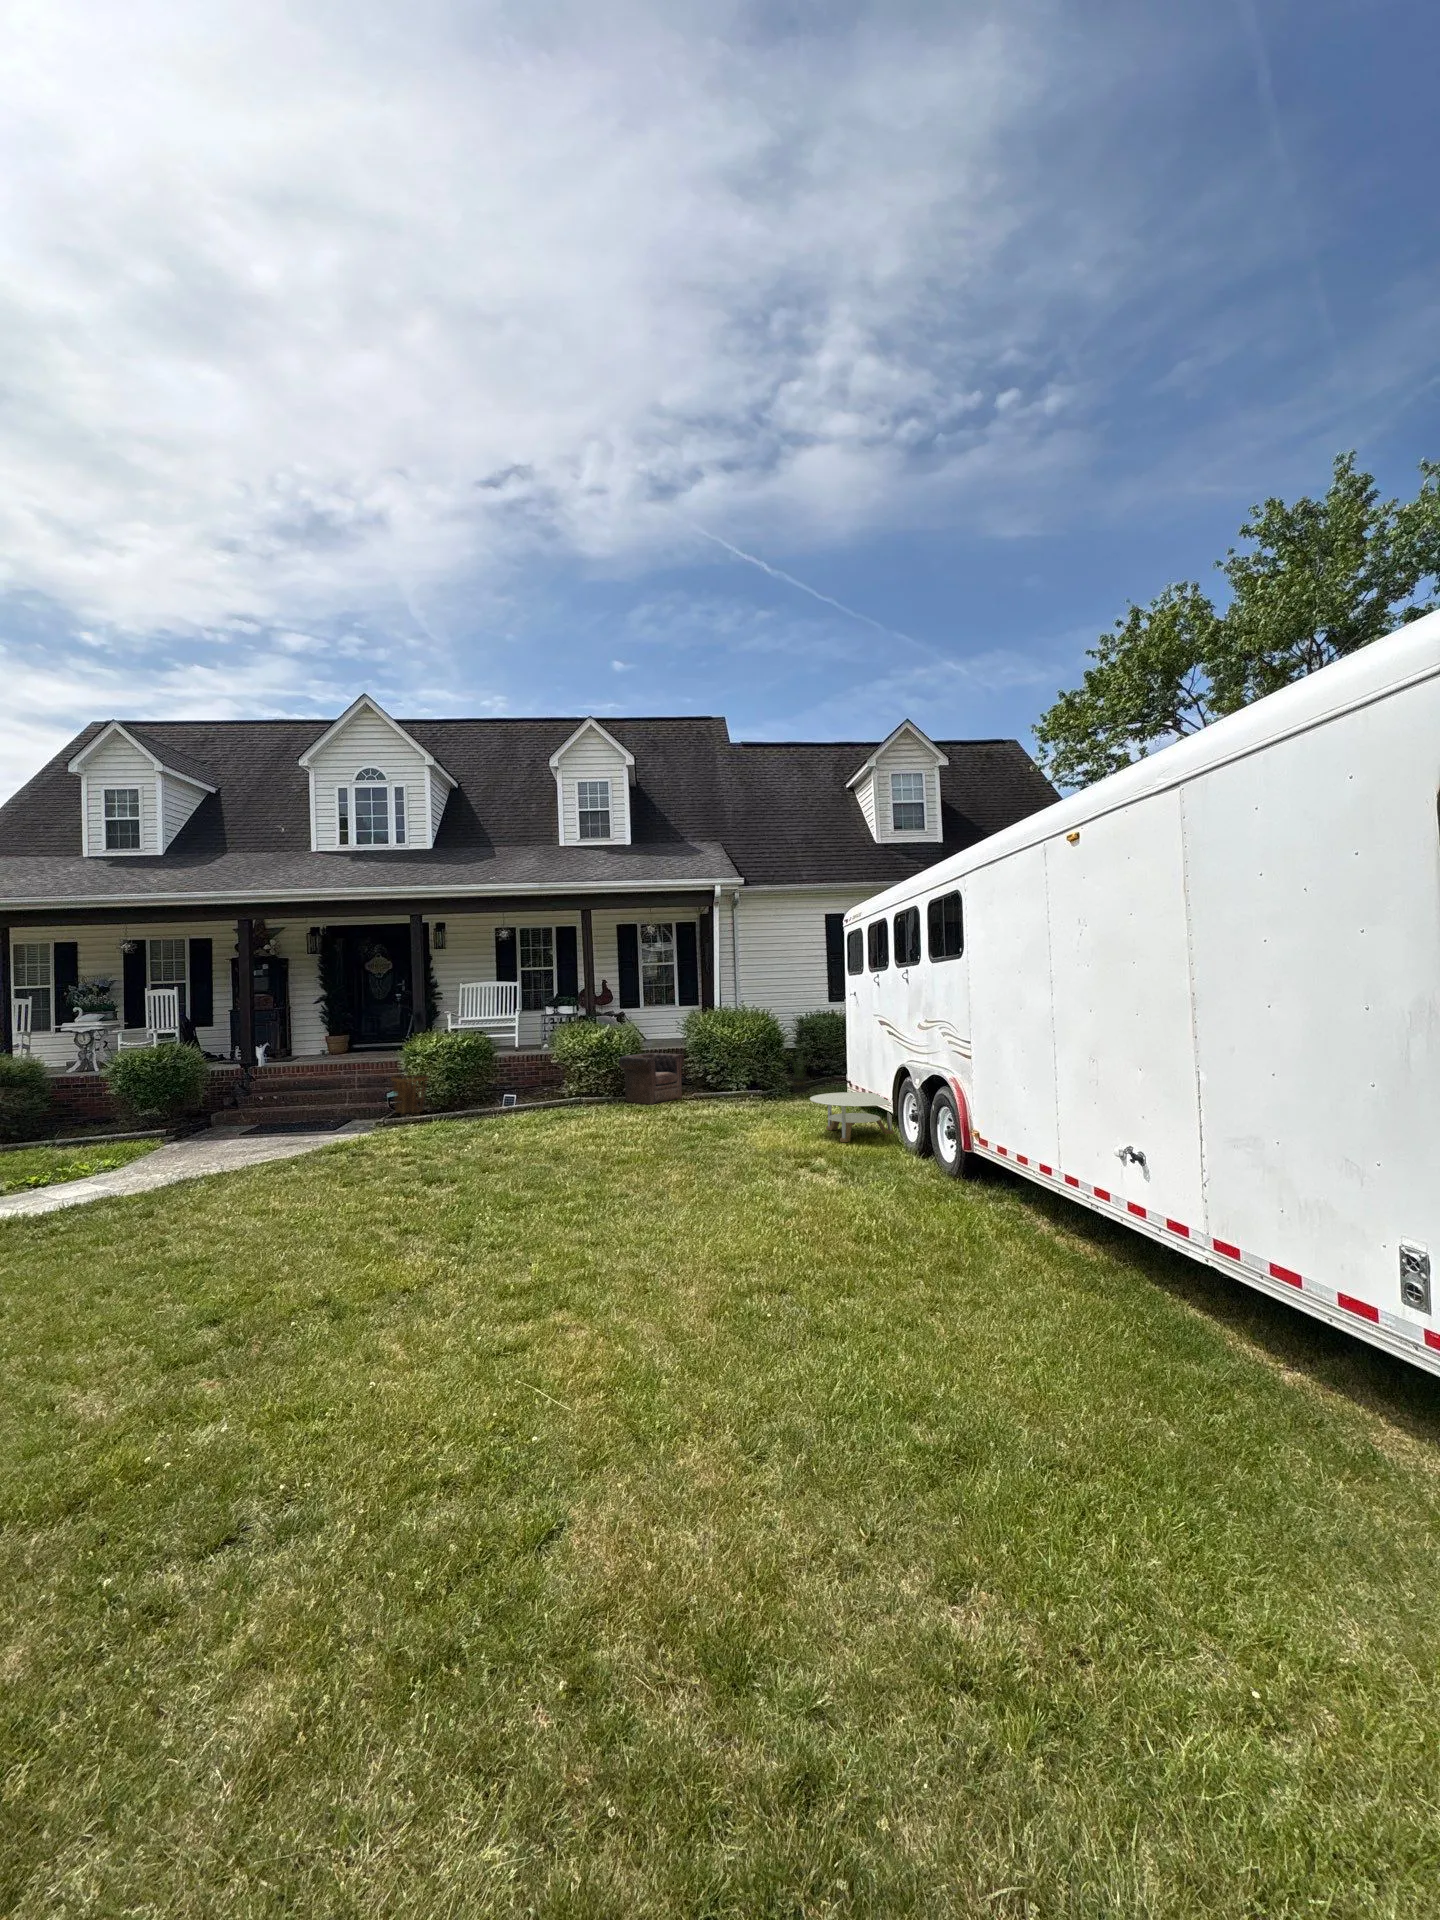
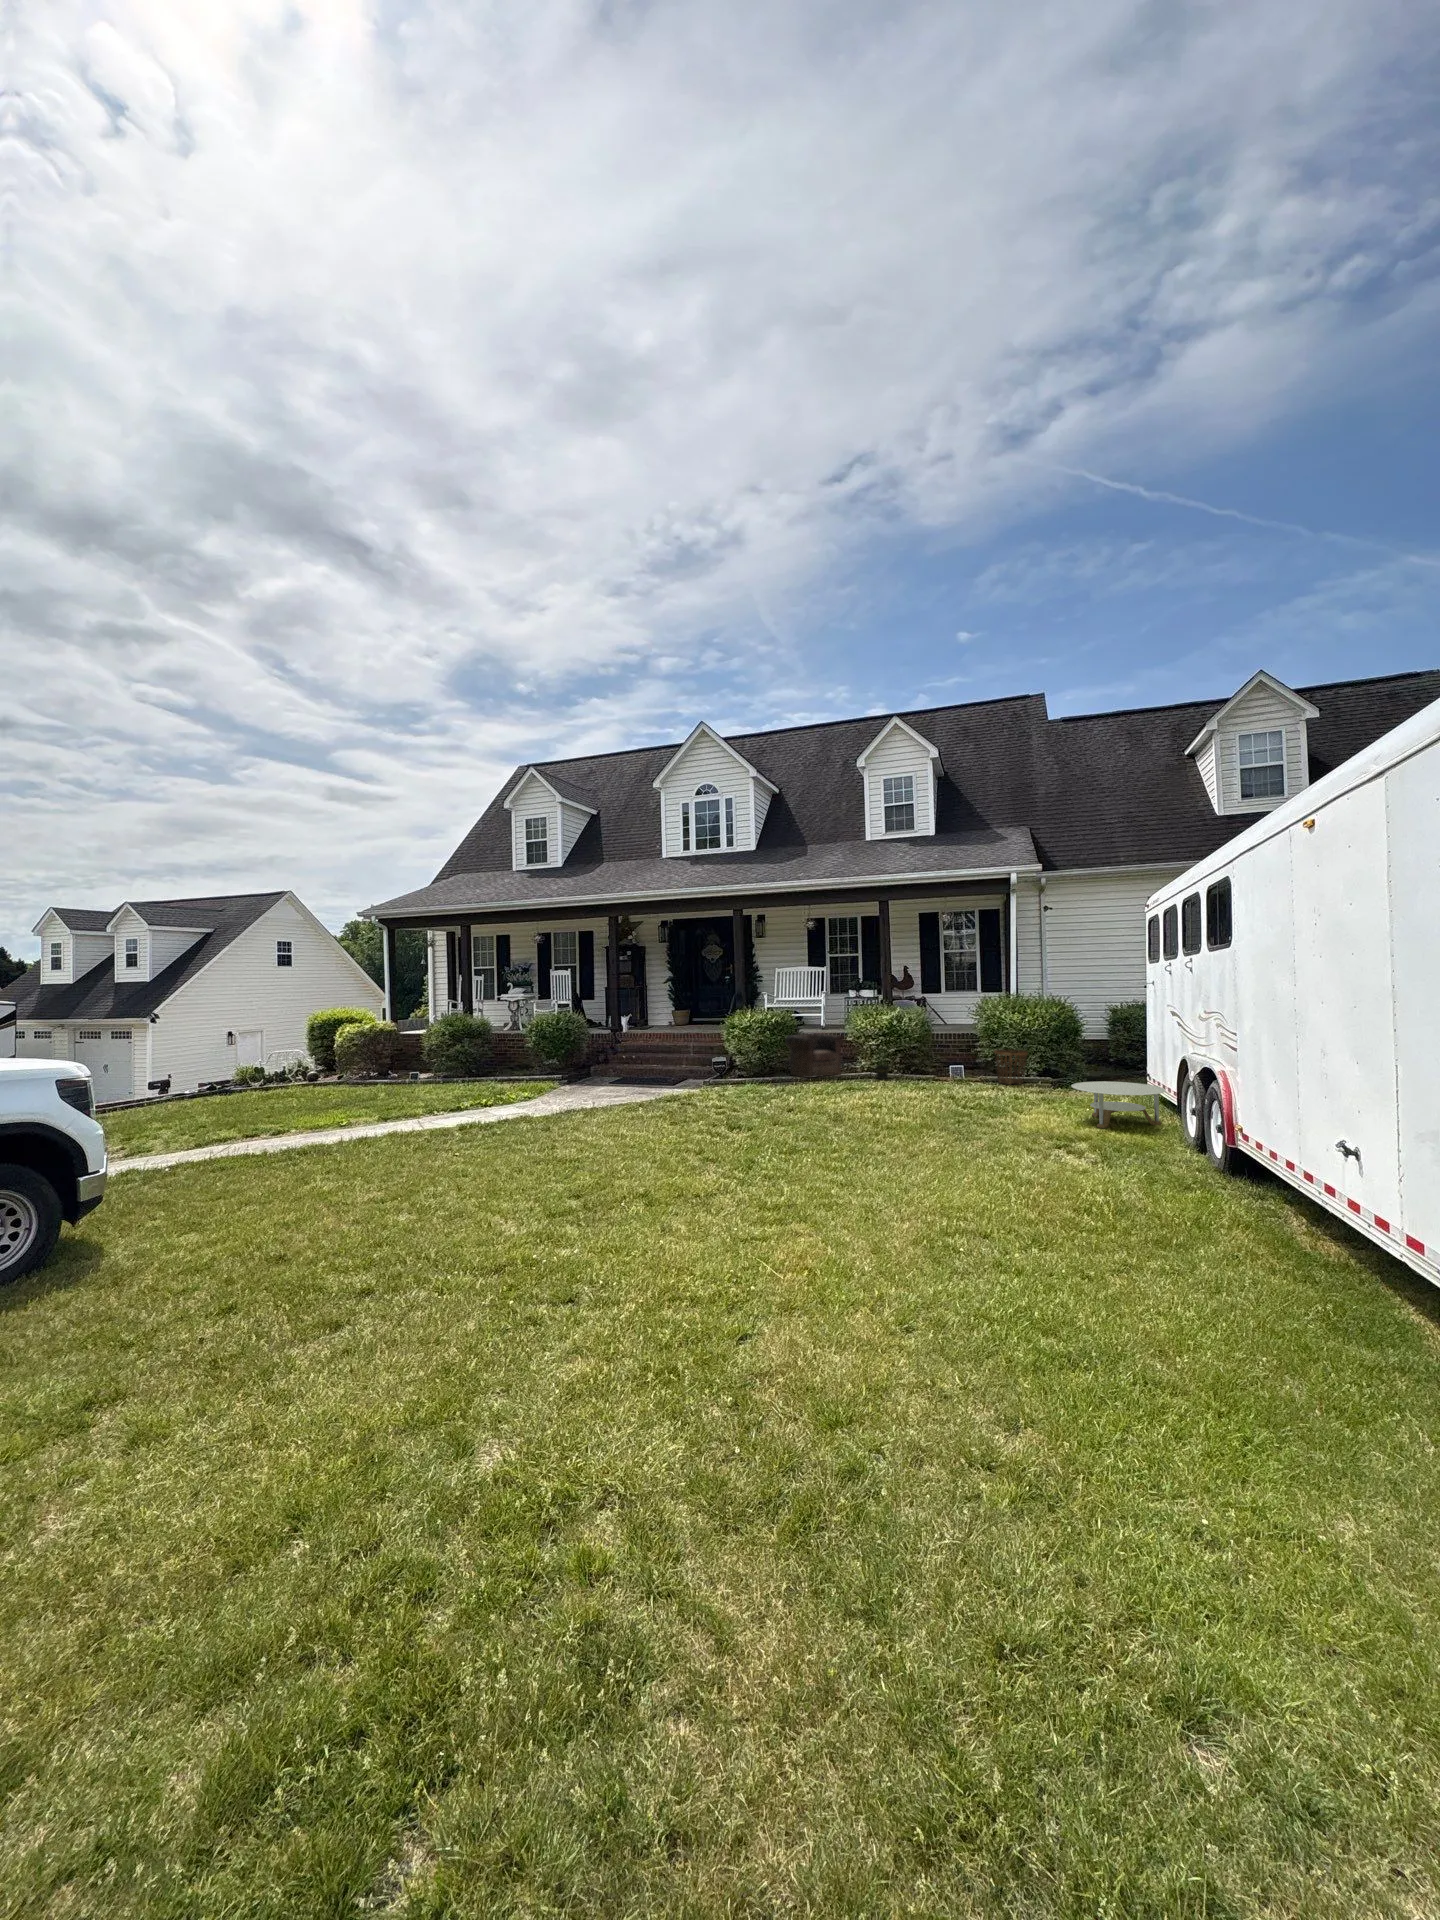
armchair: present [619,1053,684,1104] -> present [785,1034,843,1078]
potted plant: present [793,1060,806,1092] -> present [875,1046,889,1079]
basket: present [391,1075,428,1113] -> present [994,1049,1028,1084]

